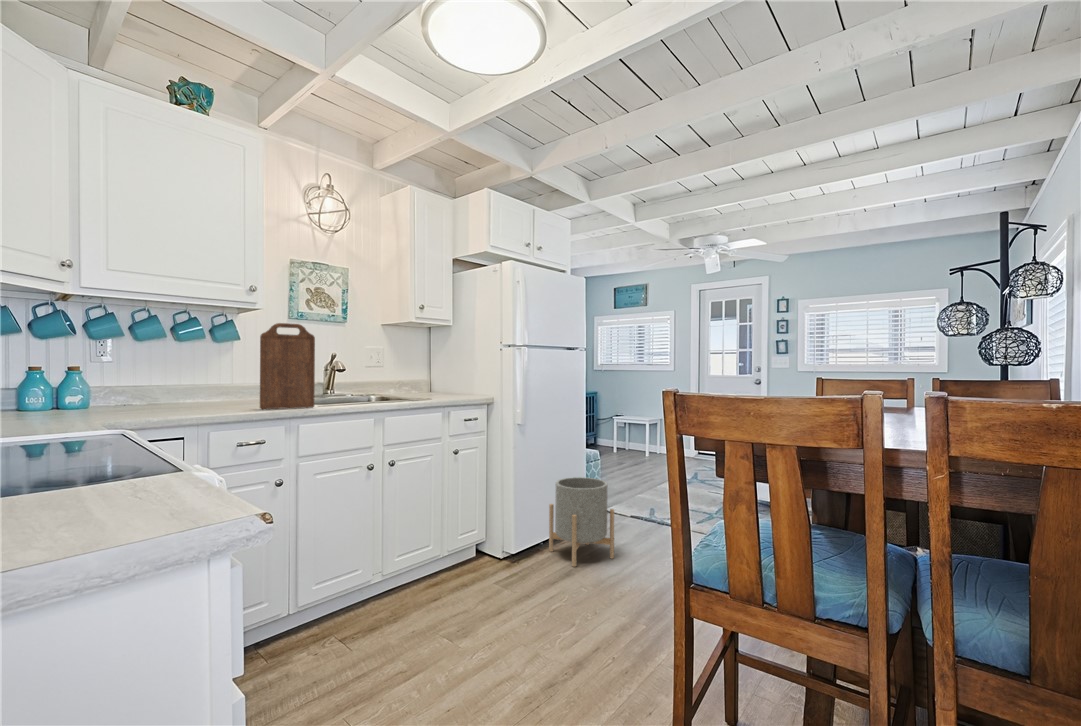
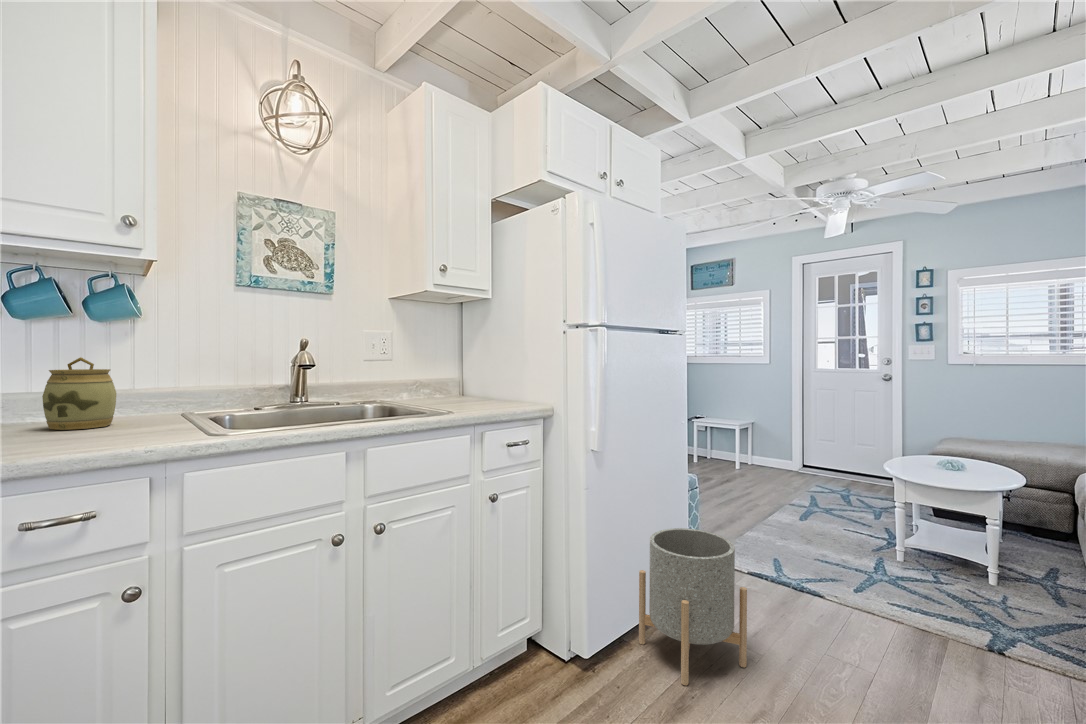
cutting board: present [260,323,315,409] -> none [109,279,225,444]
jar: none [198,364,234,405] -> present [42,357,116,430]

